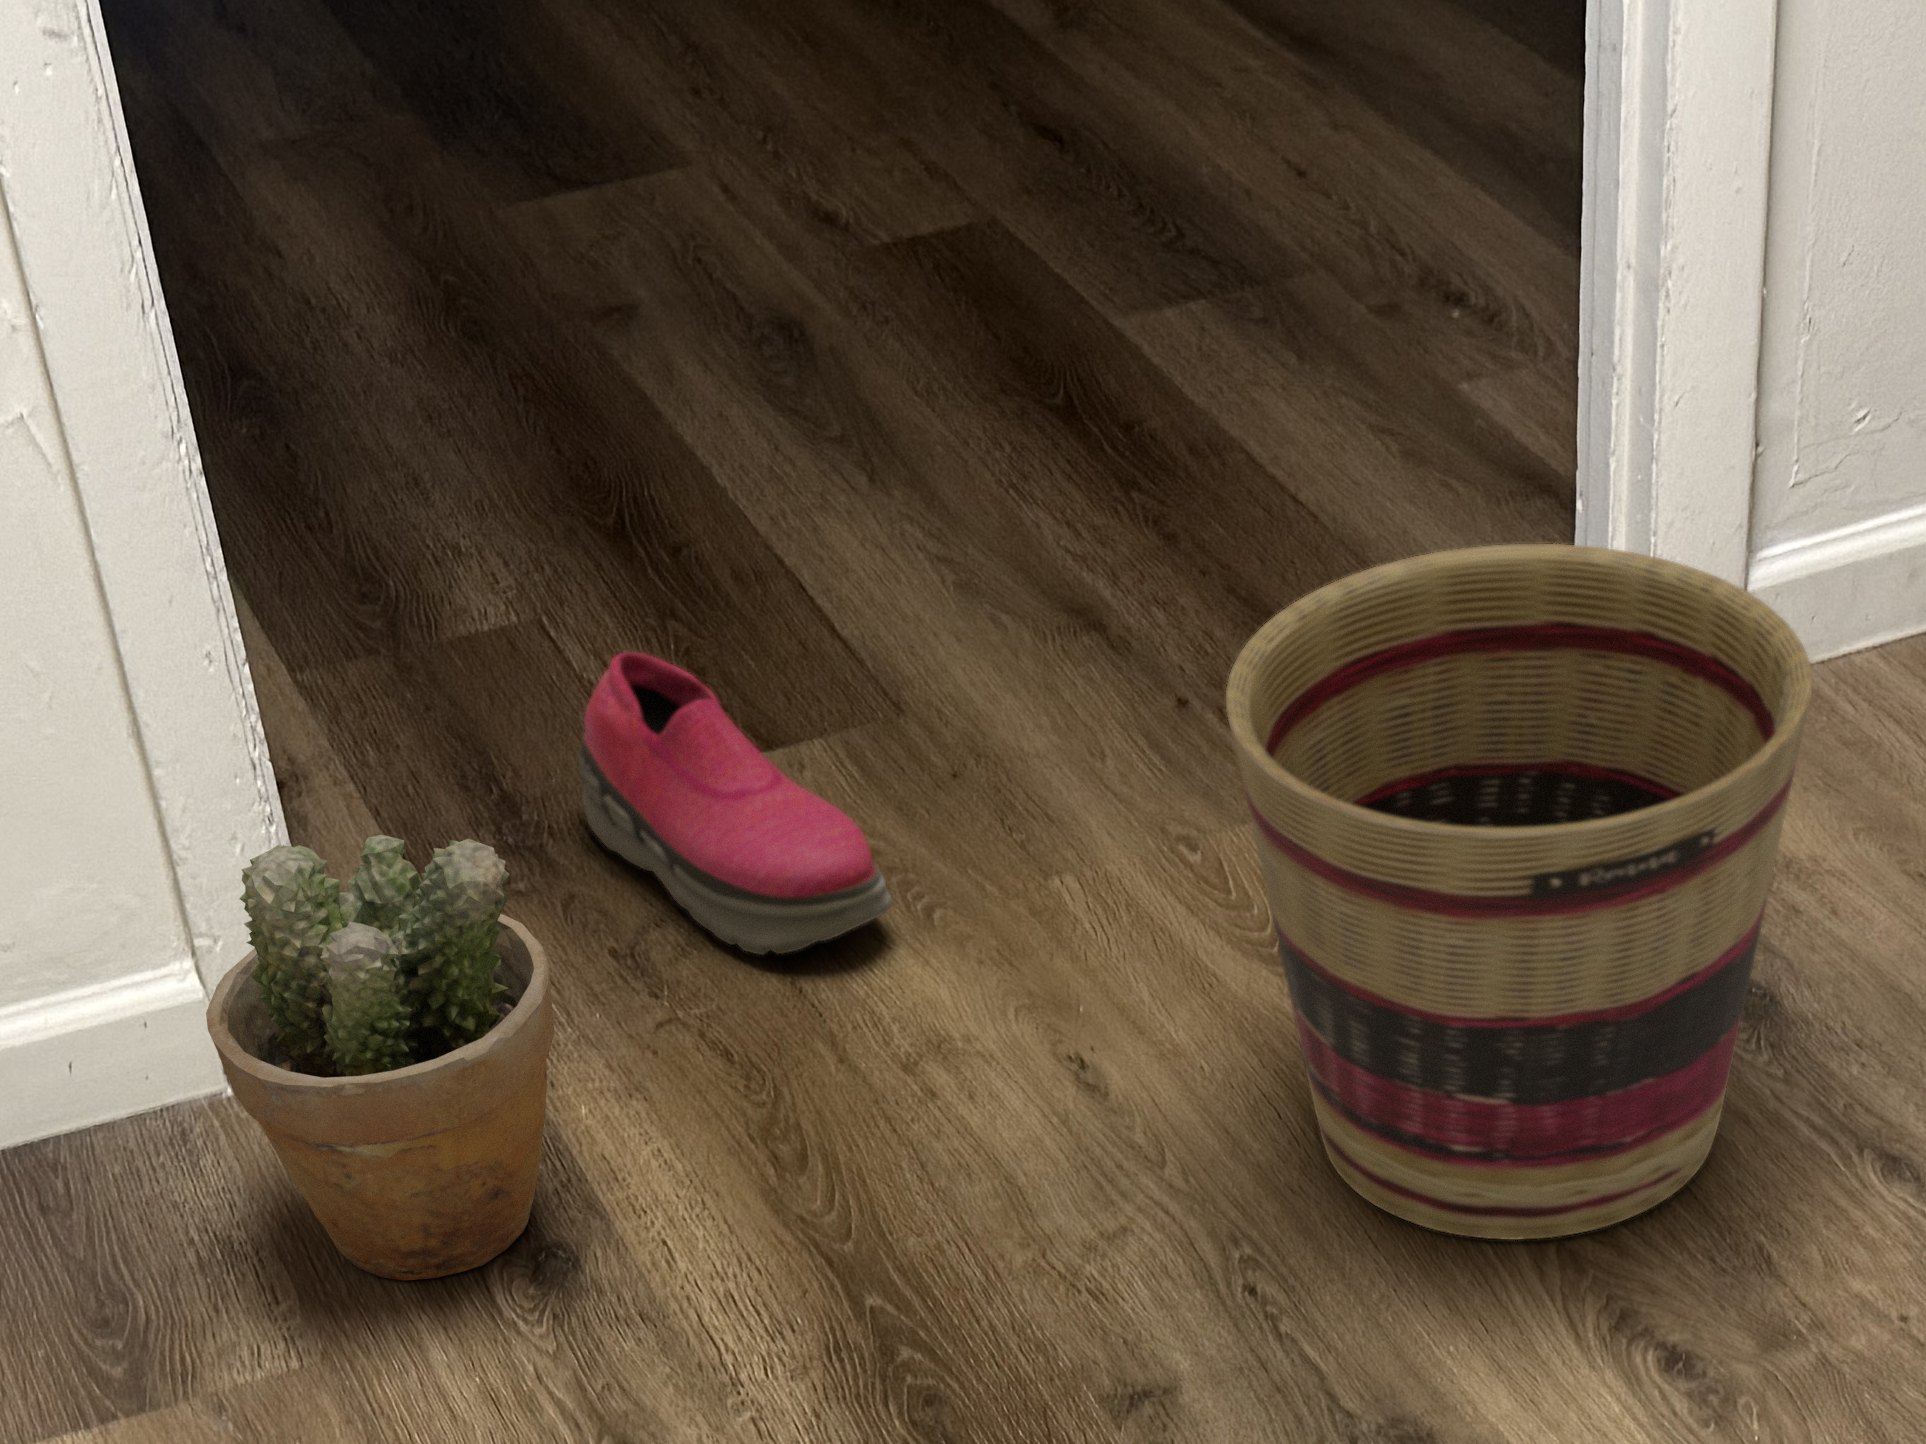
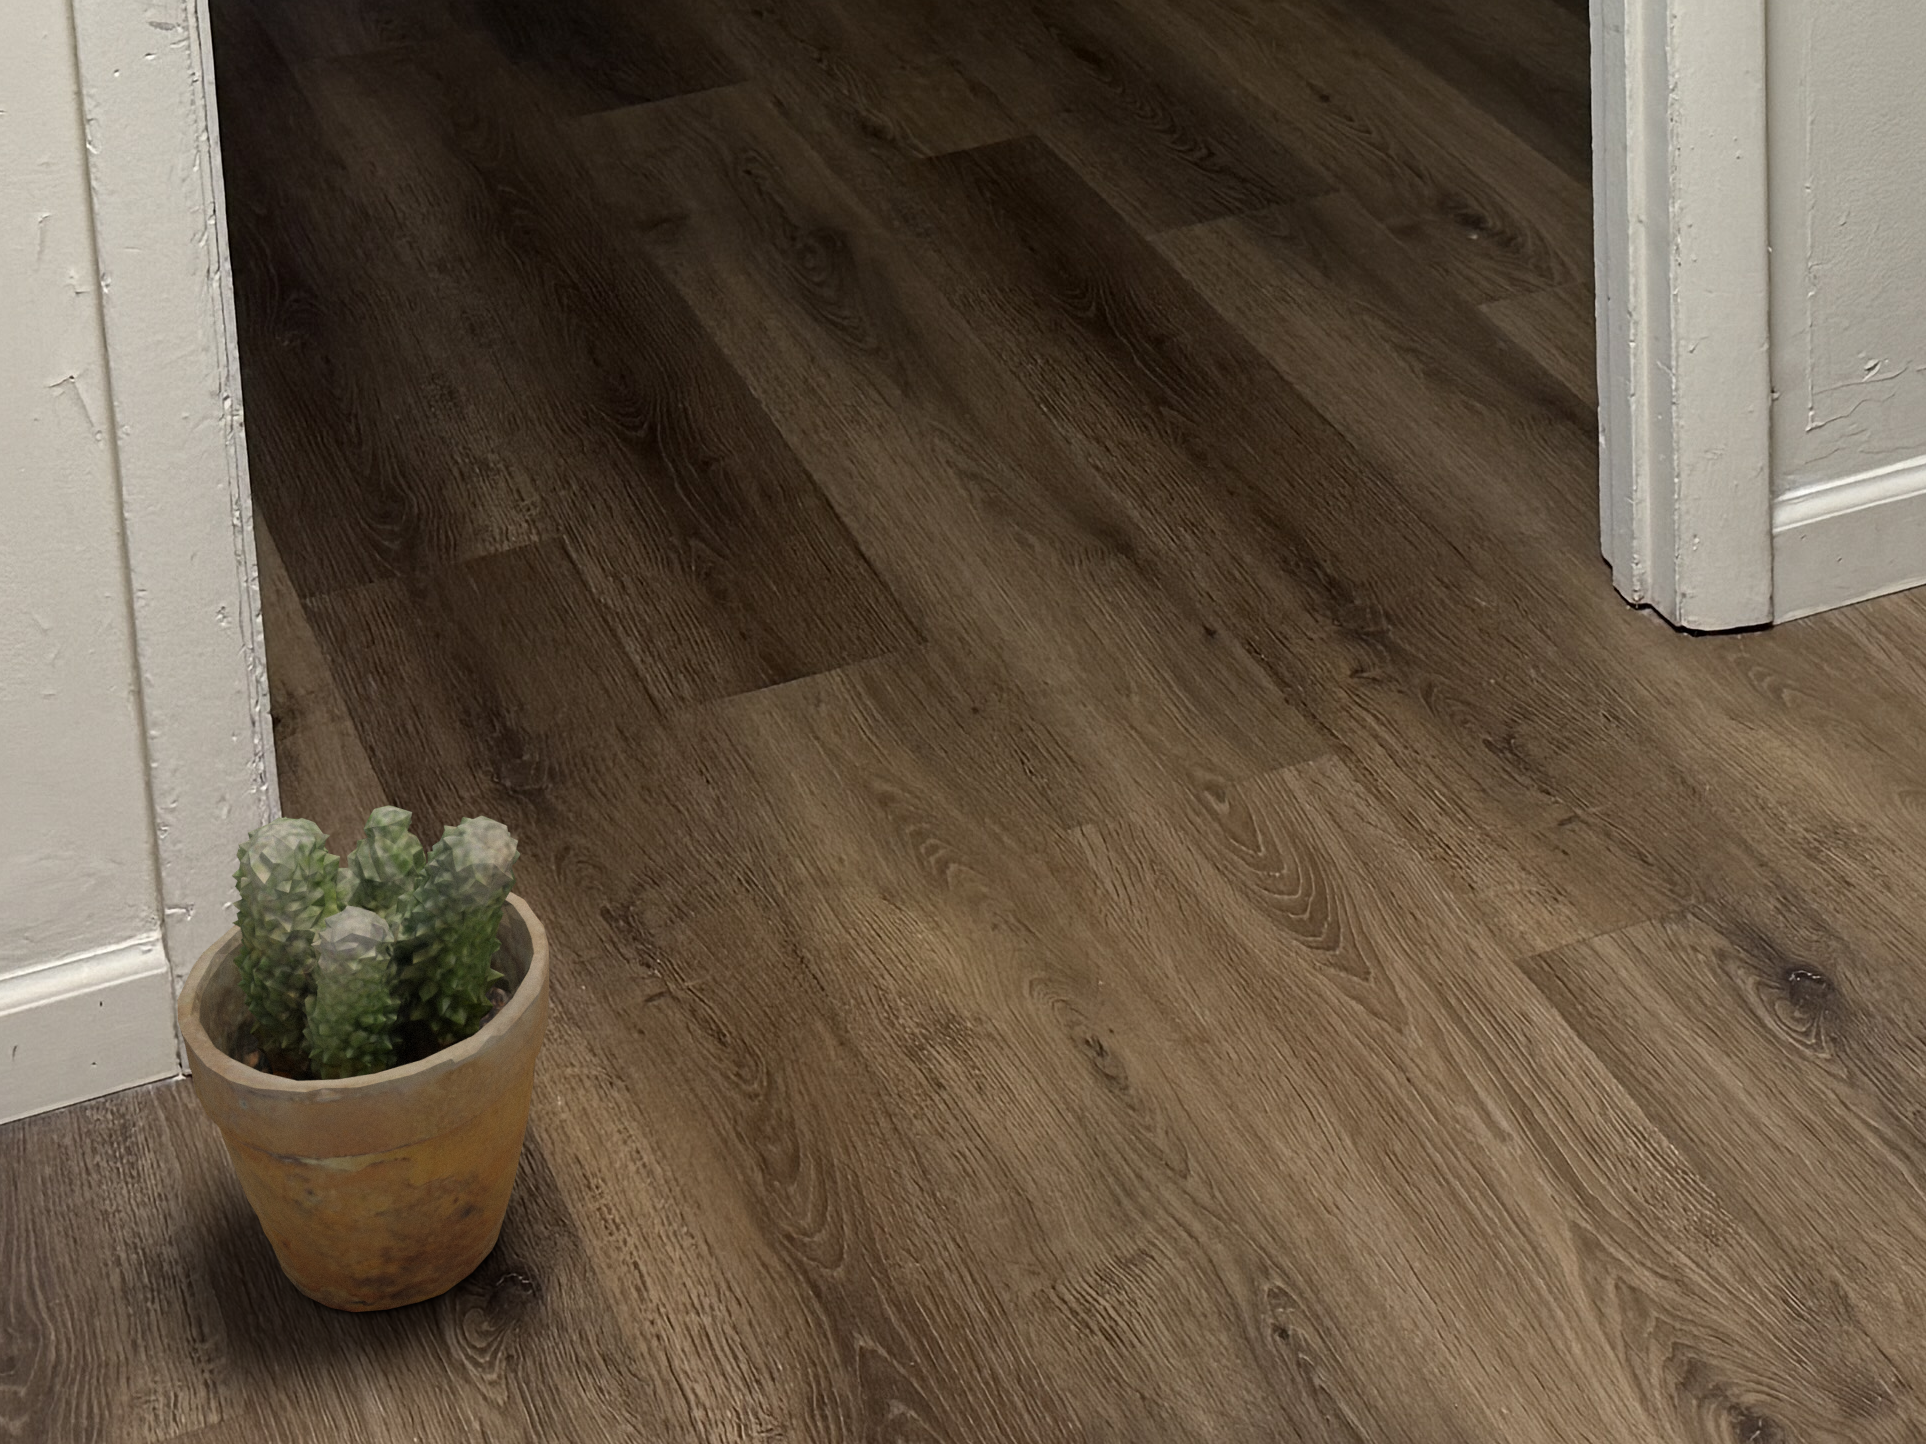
basket: present [1226,544,1812,1240] -> none [1267,516,1854,1276]
shoe: present [578,652,892,955] -> none [587,587,908,920]

